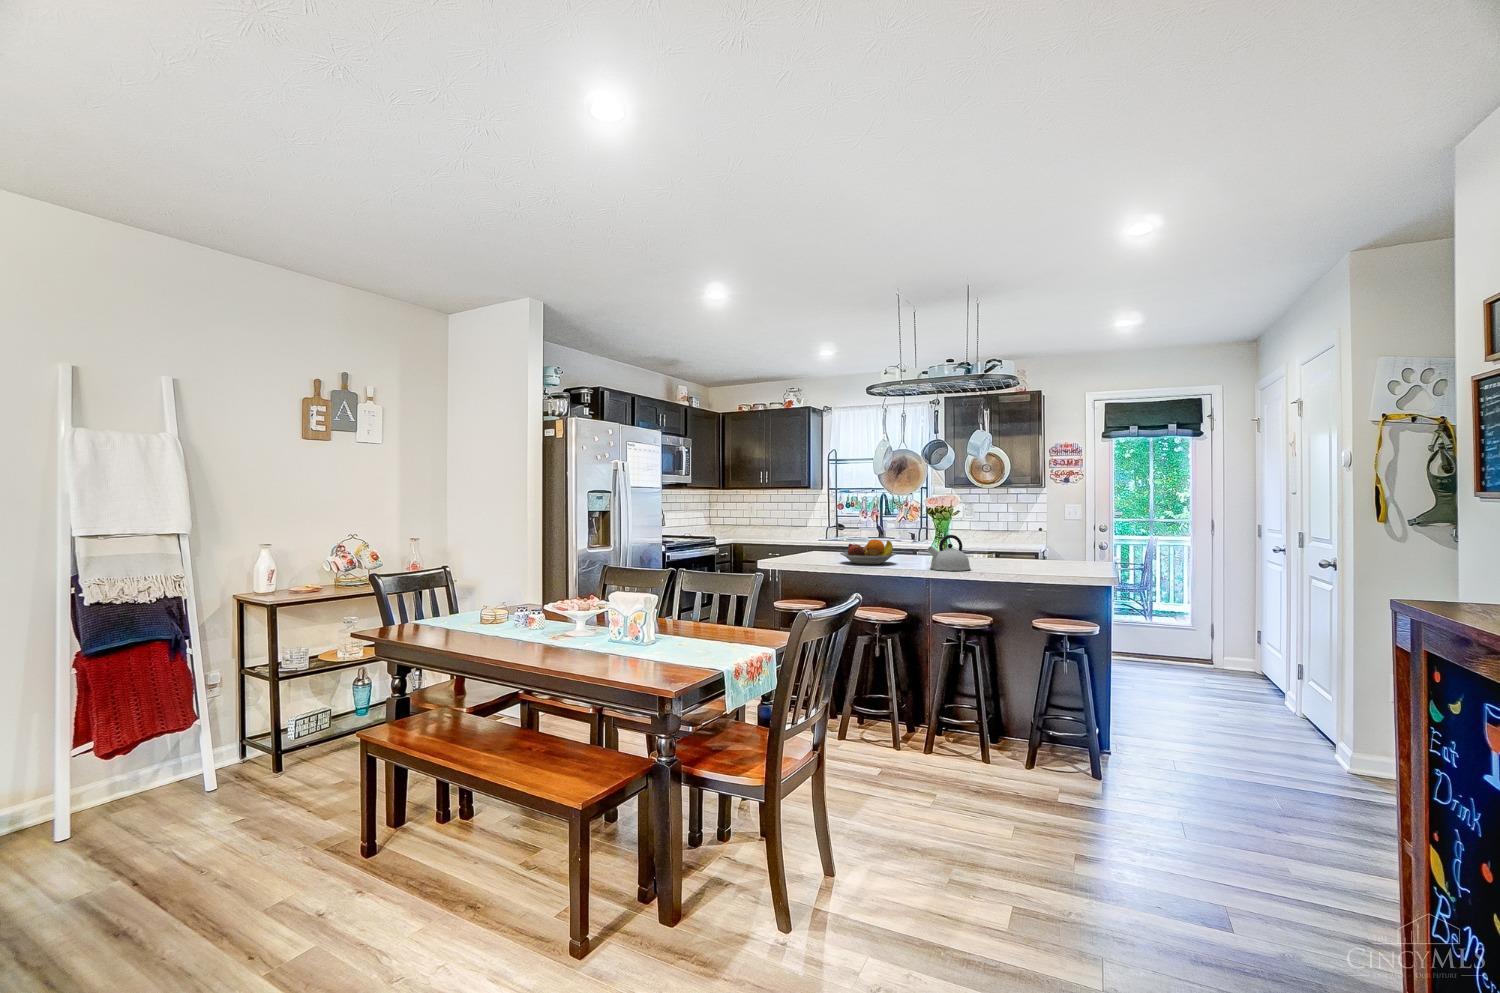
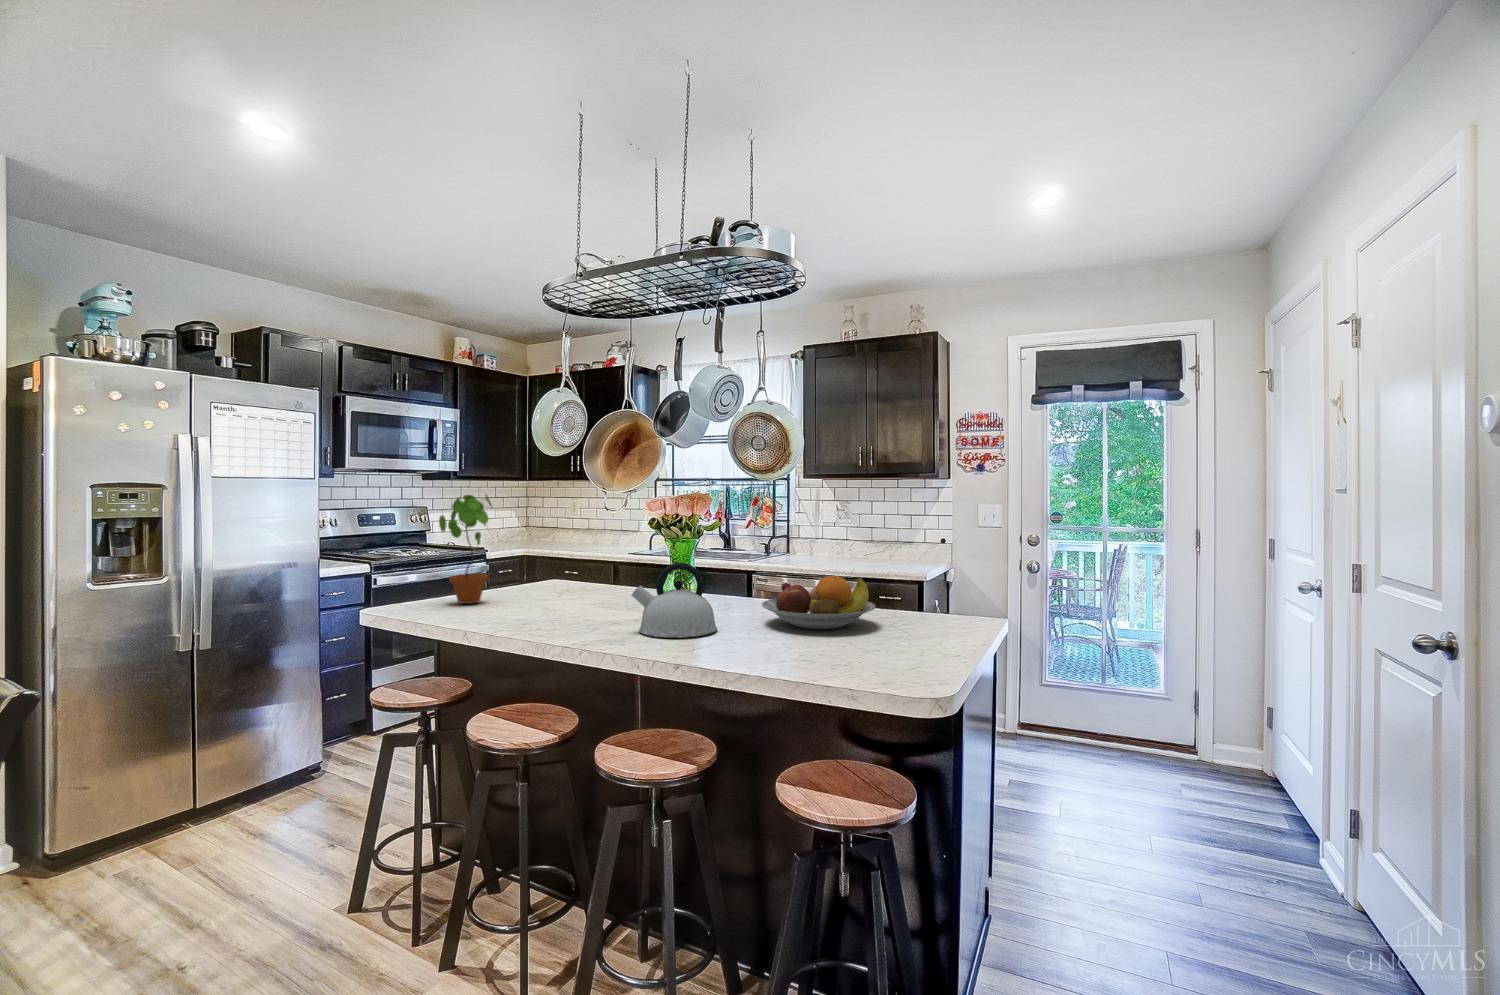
potted plant: none [791,500,816,561] -> present [439,495,492,604]
fruit bowl: present [840,539,896,564] -> present [762,576,875,629]

